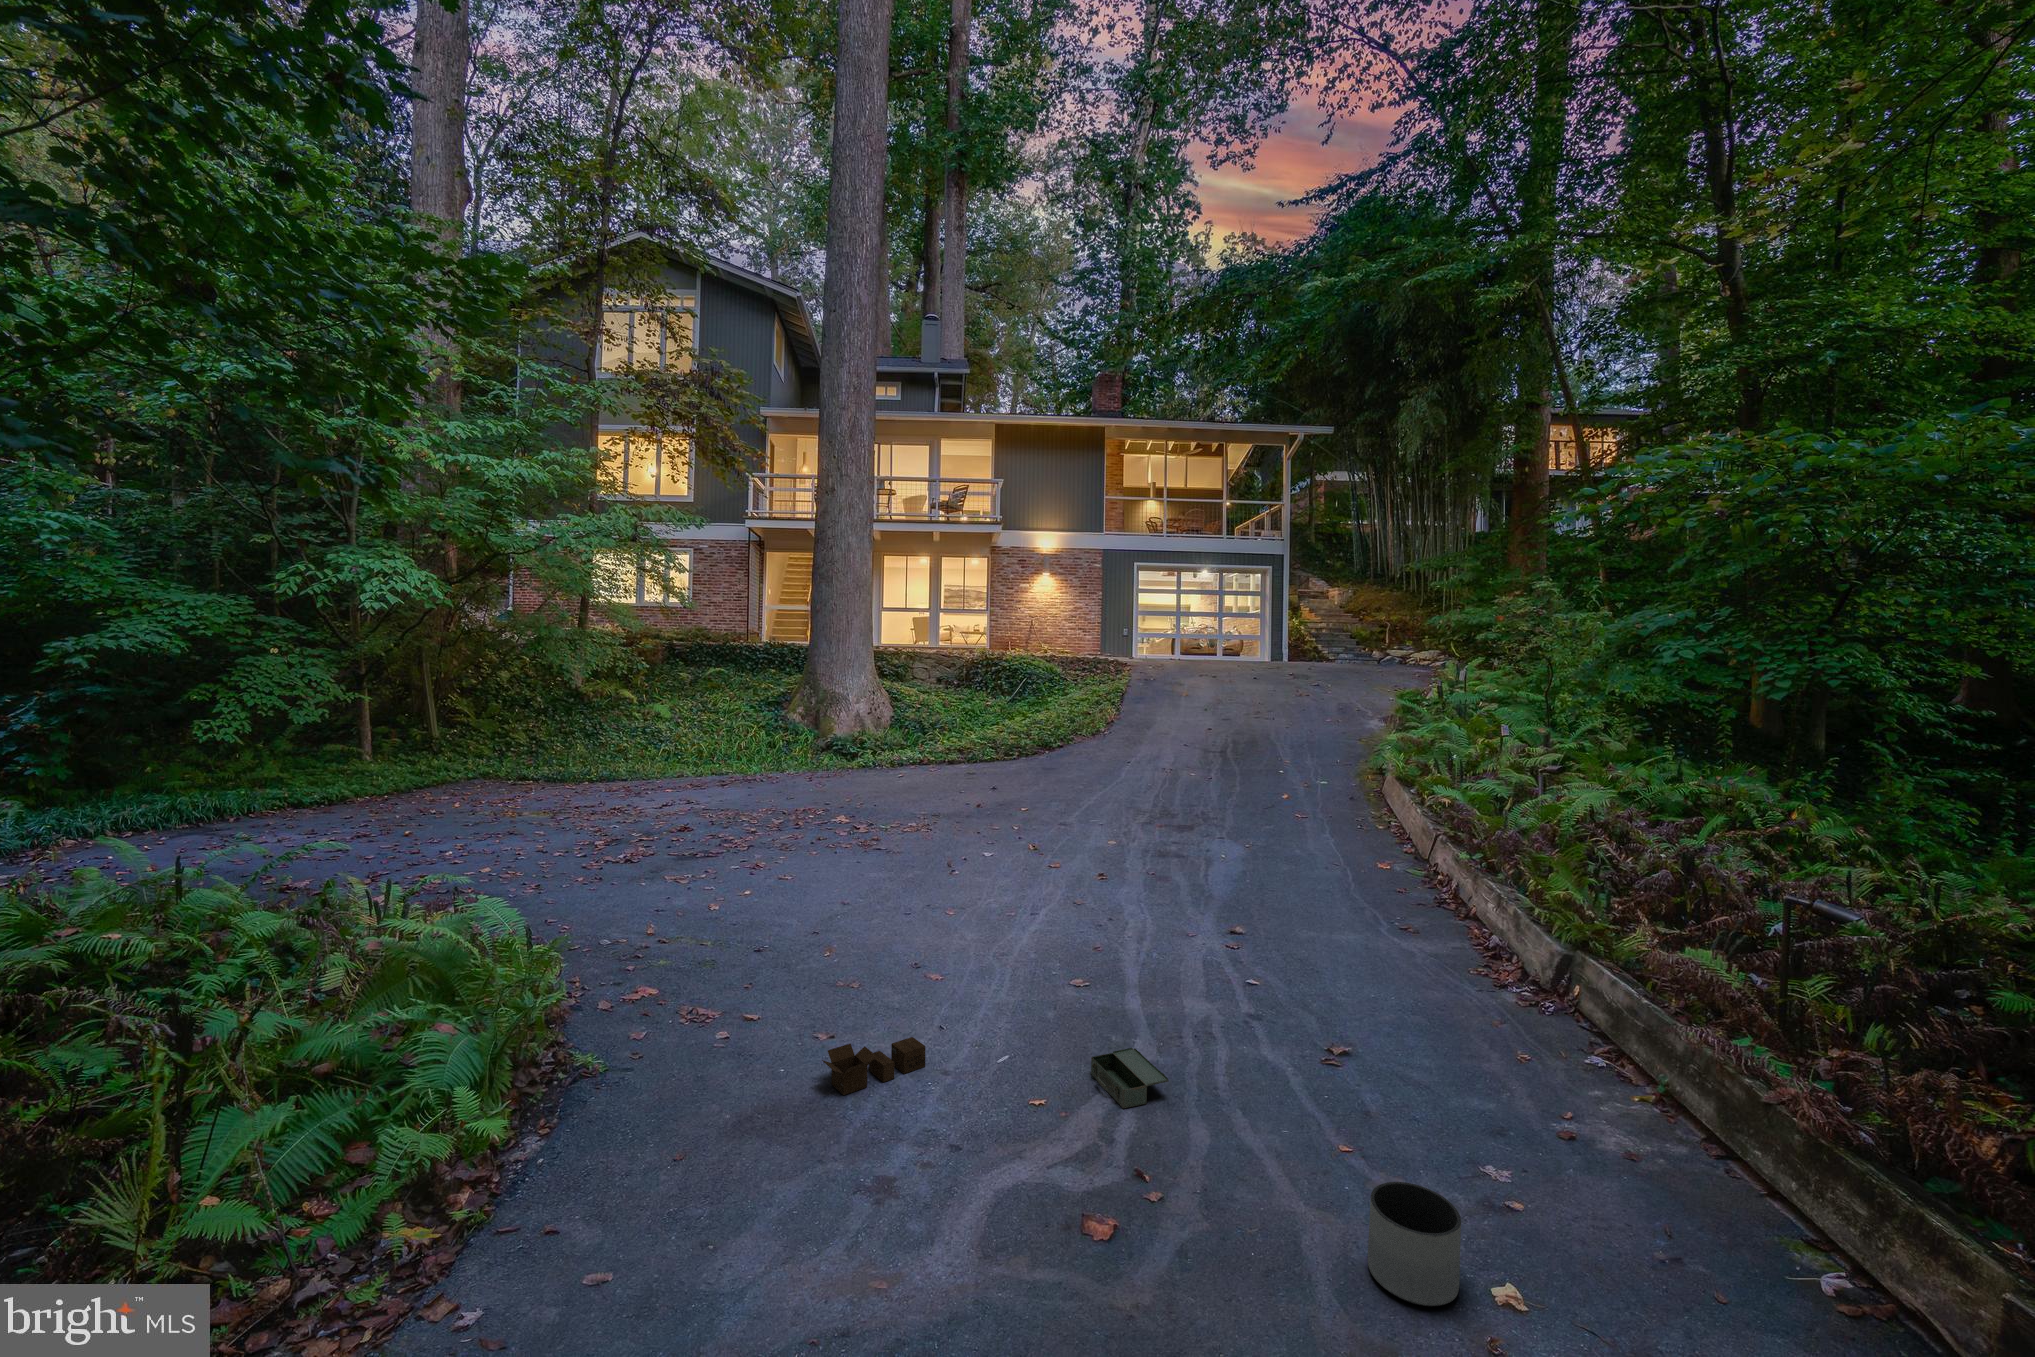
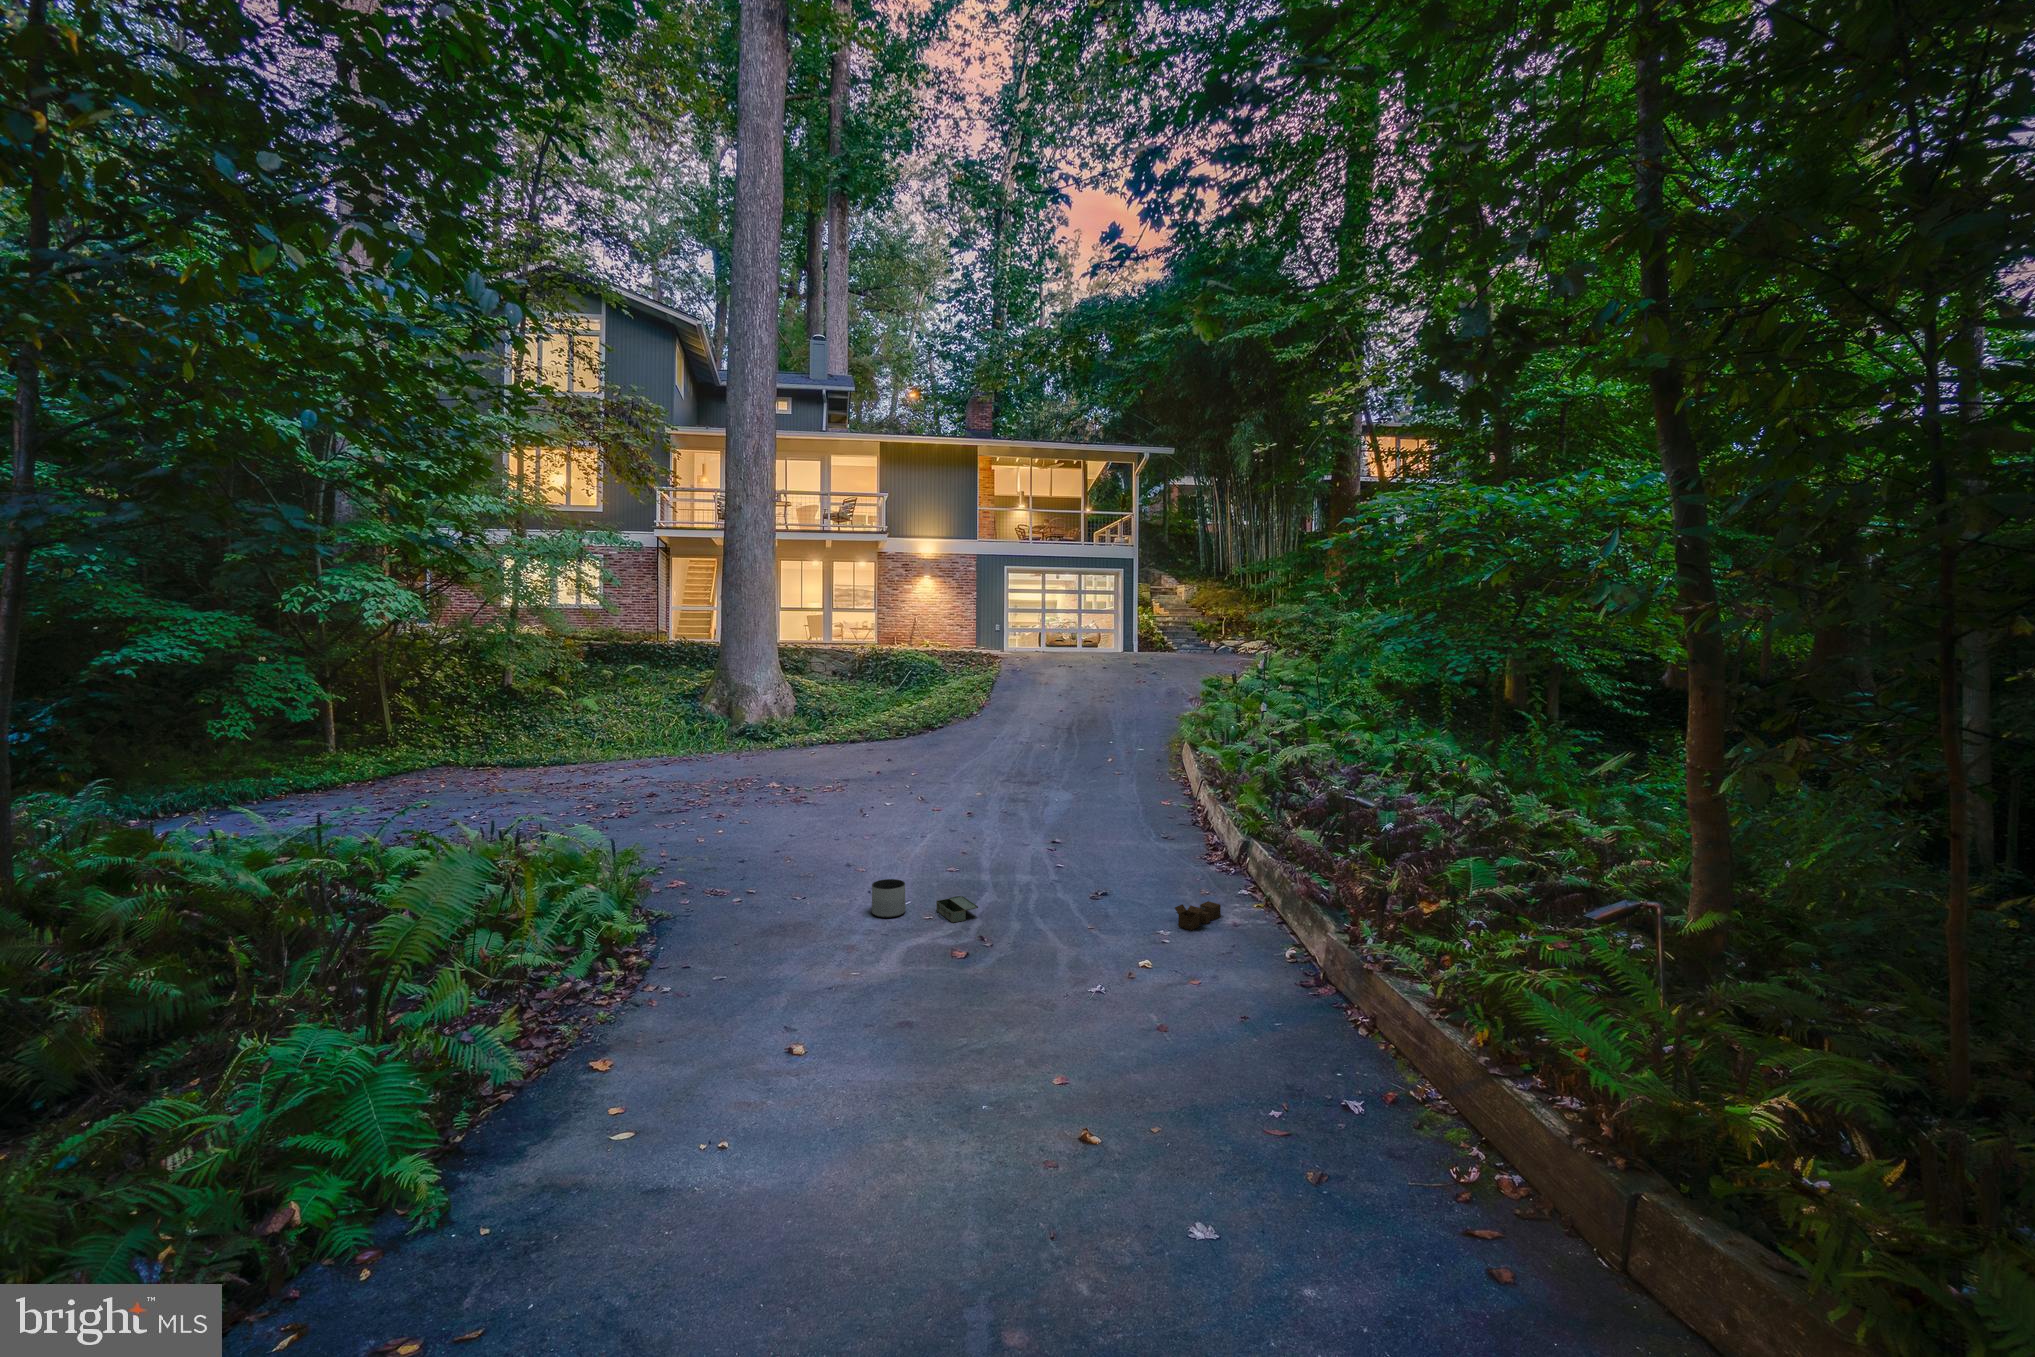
cardboard box: present [822,1037,925,1095] -> present [1175,901,1221,930]
planter: present [1368,1182,1461,1306] -> present [872,879,906,918]

